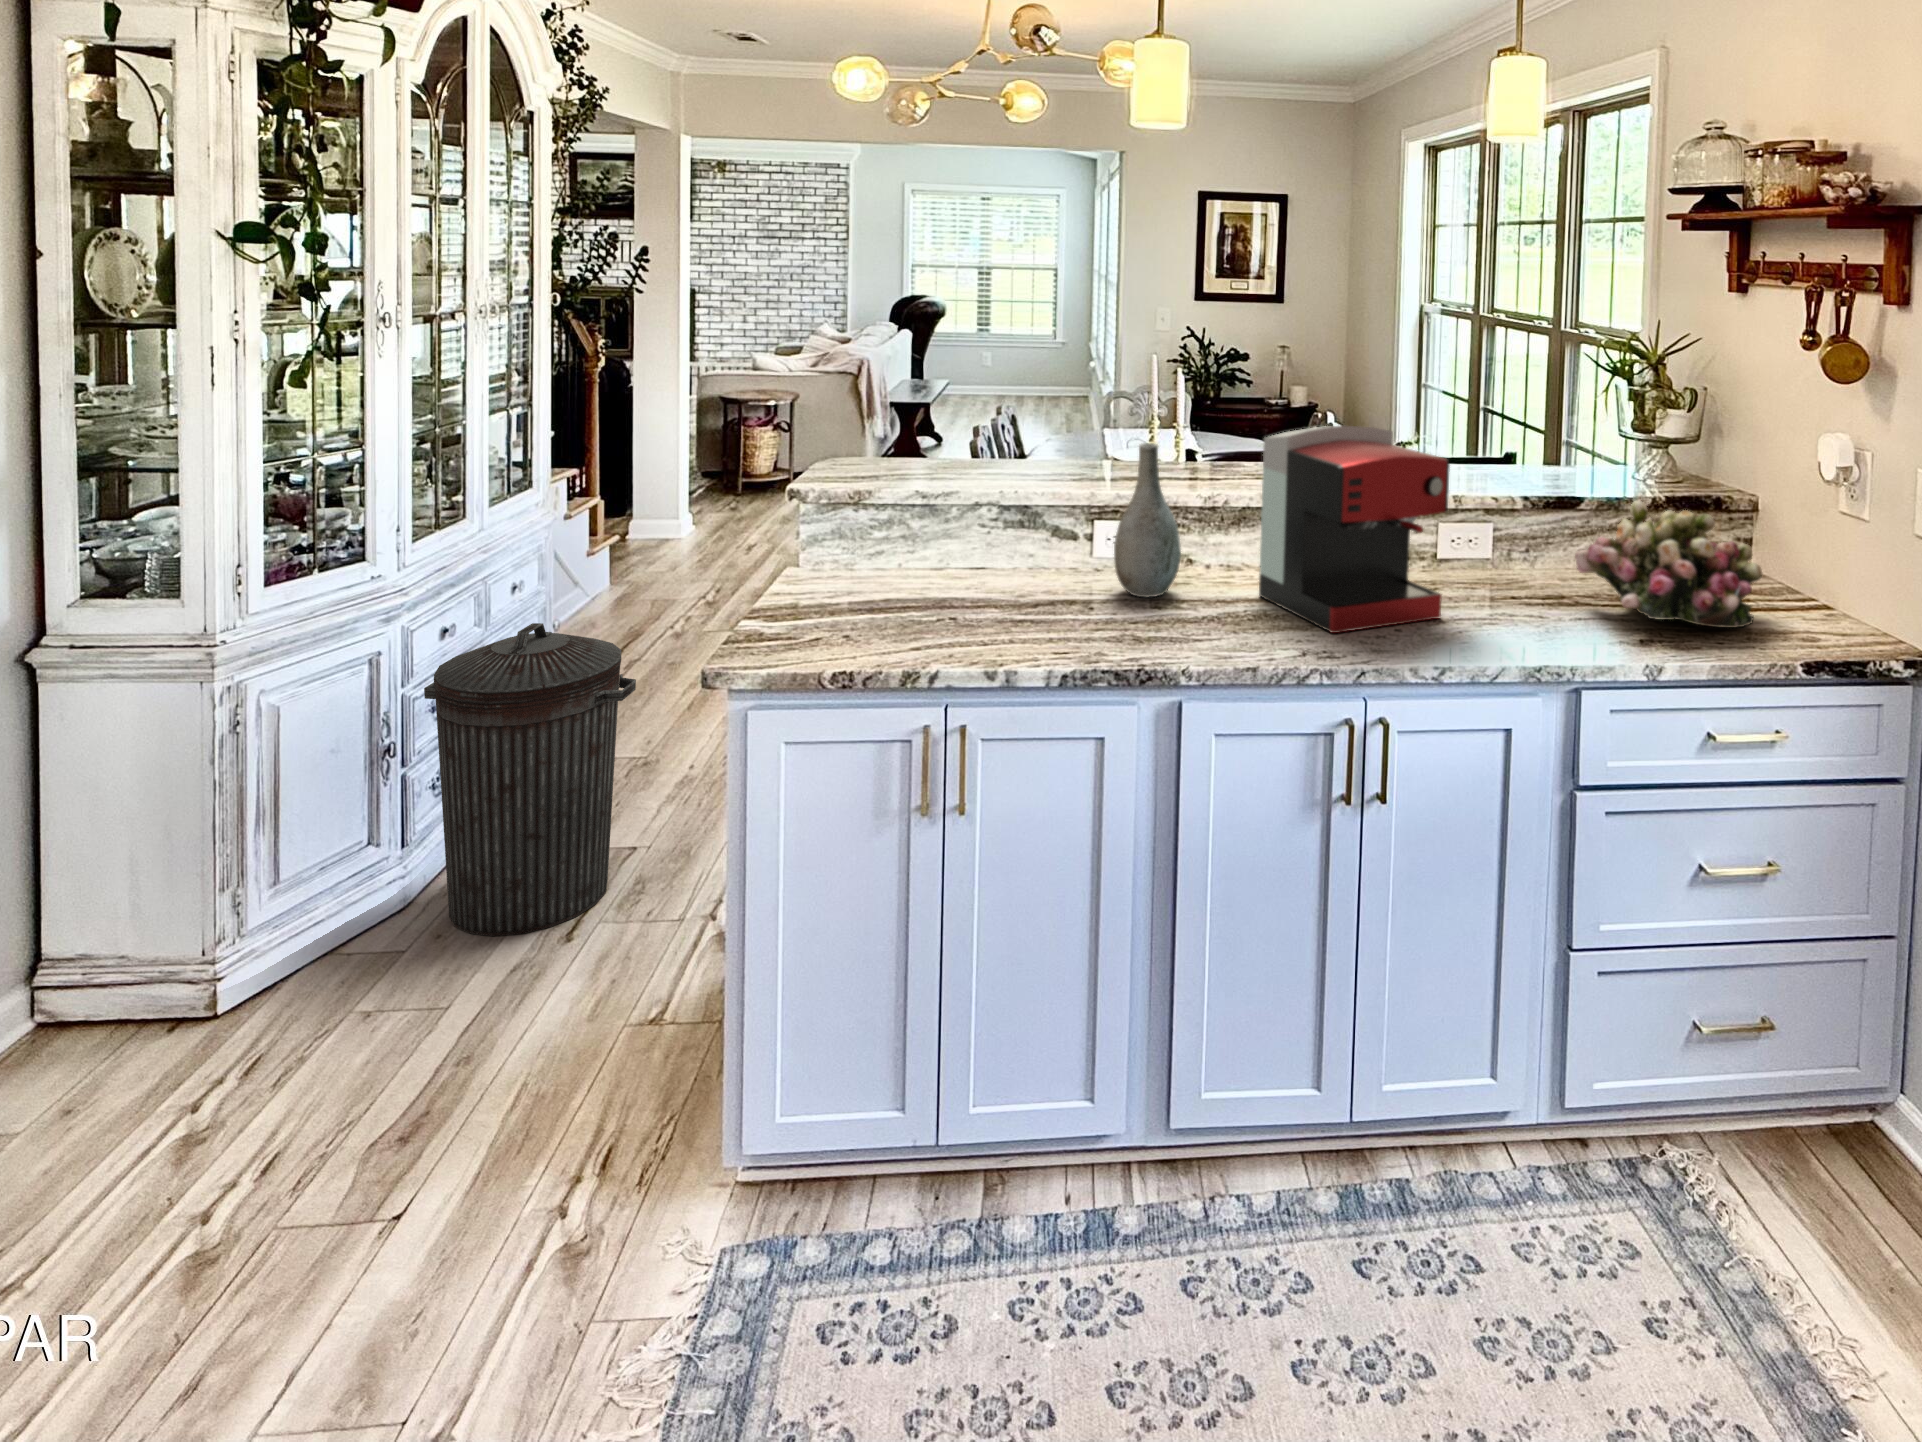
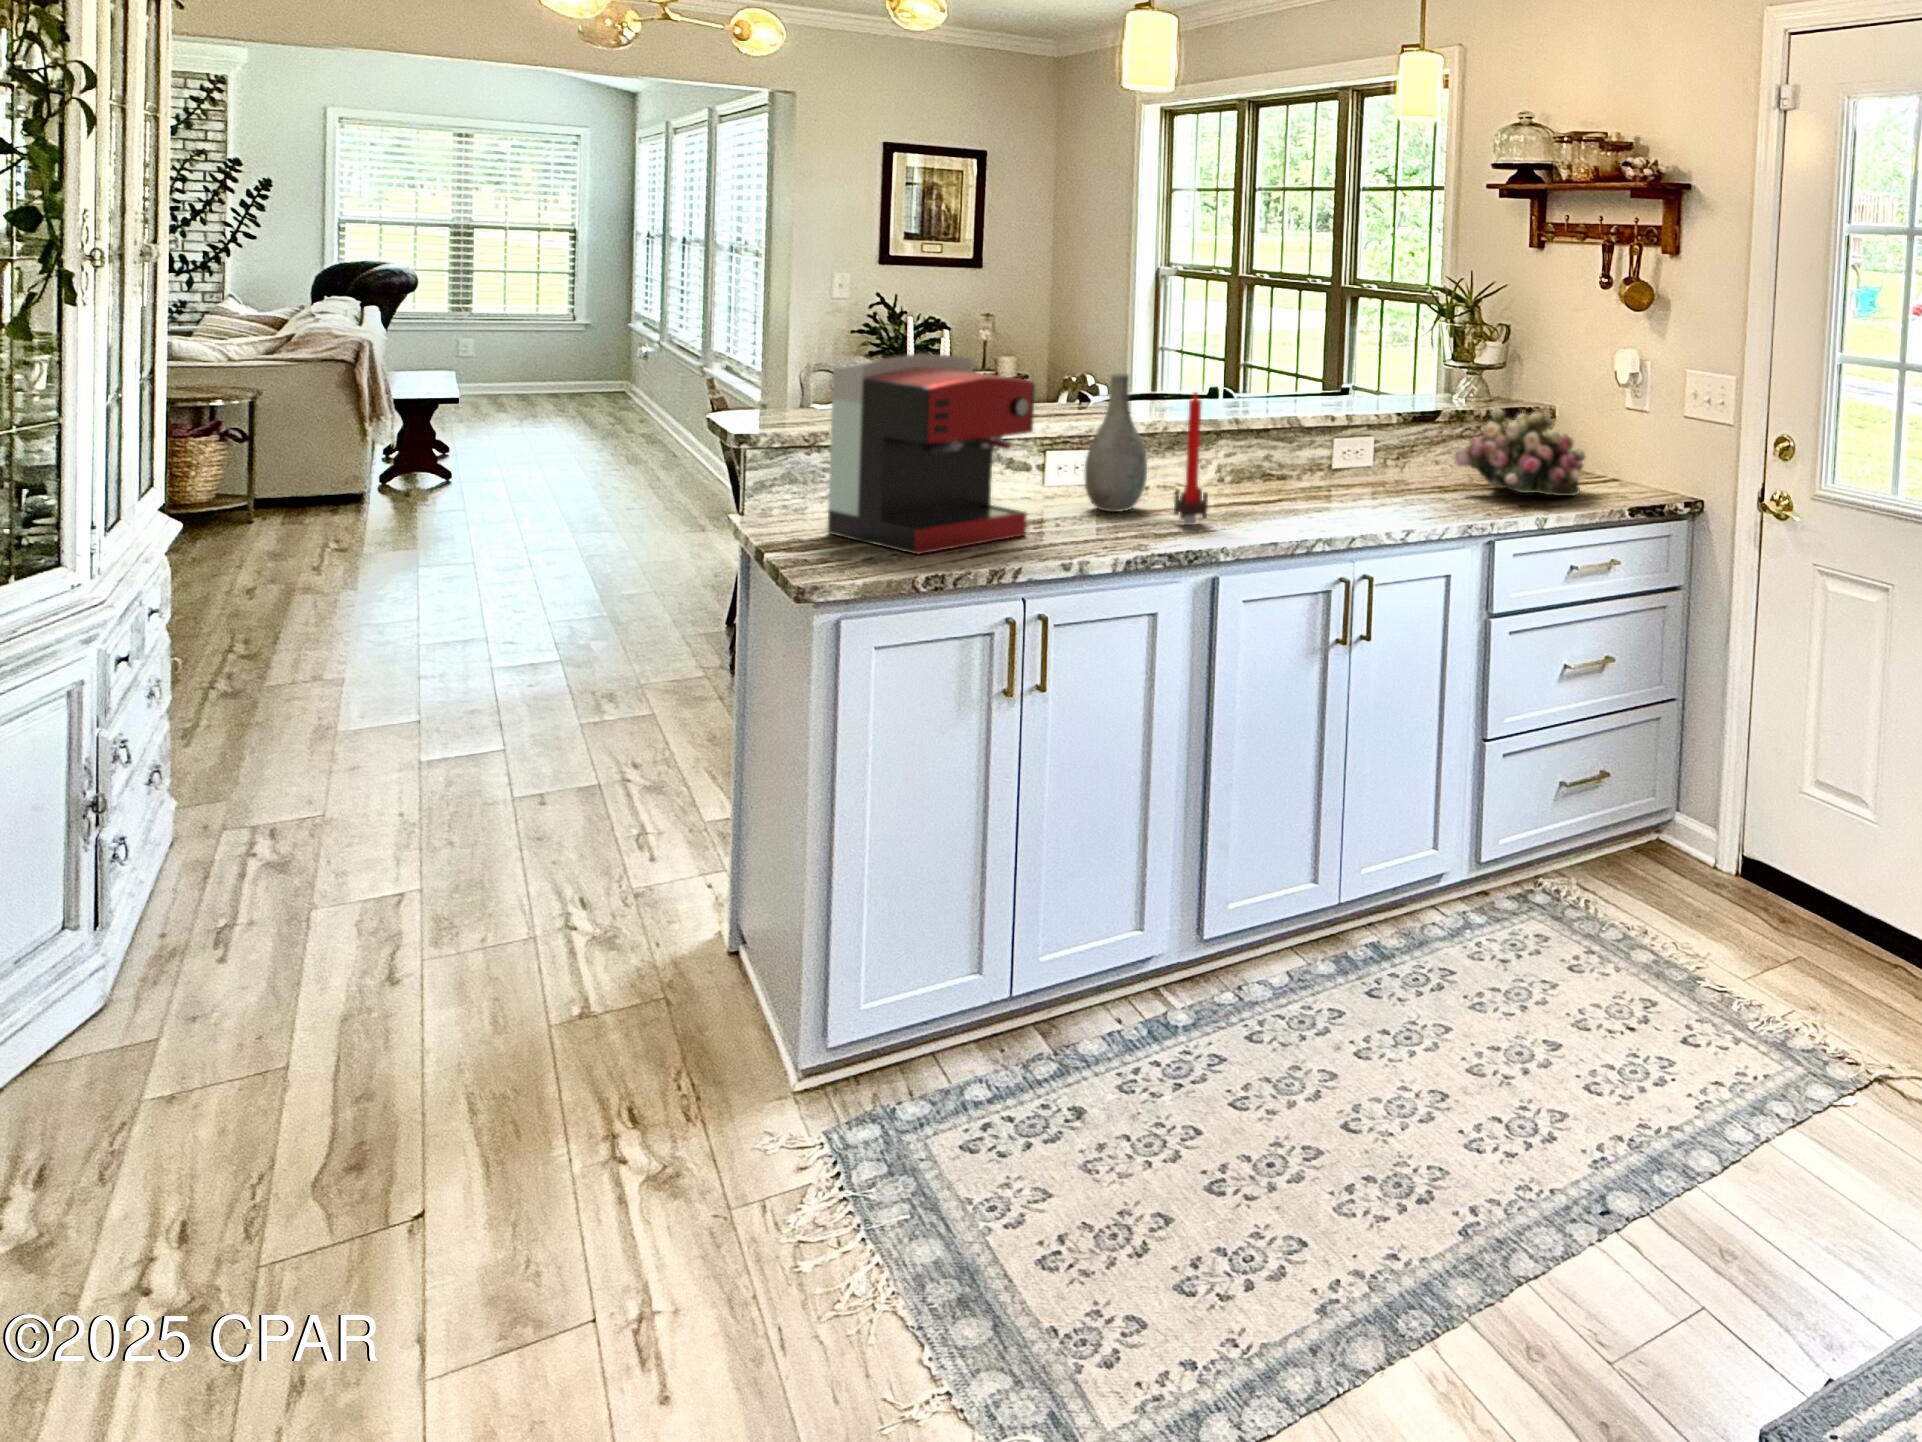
coffee maker: present [1259,425,1450,633] -> present [827,353,1035,554]
candle: none [1179,473,1214,626] -> present [1174,392,1208,525]
trash can: present [424,623,636,936] -> none [118,626,434,1009]

